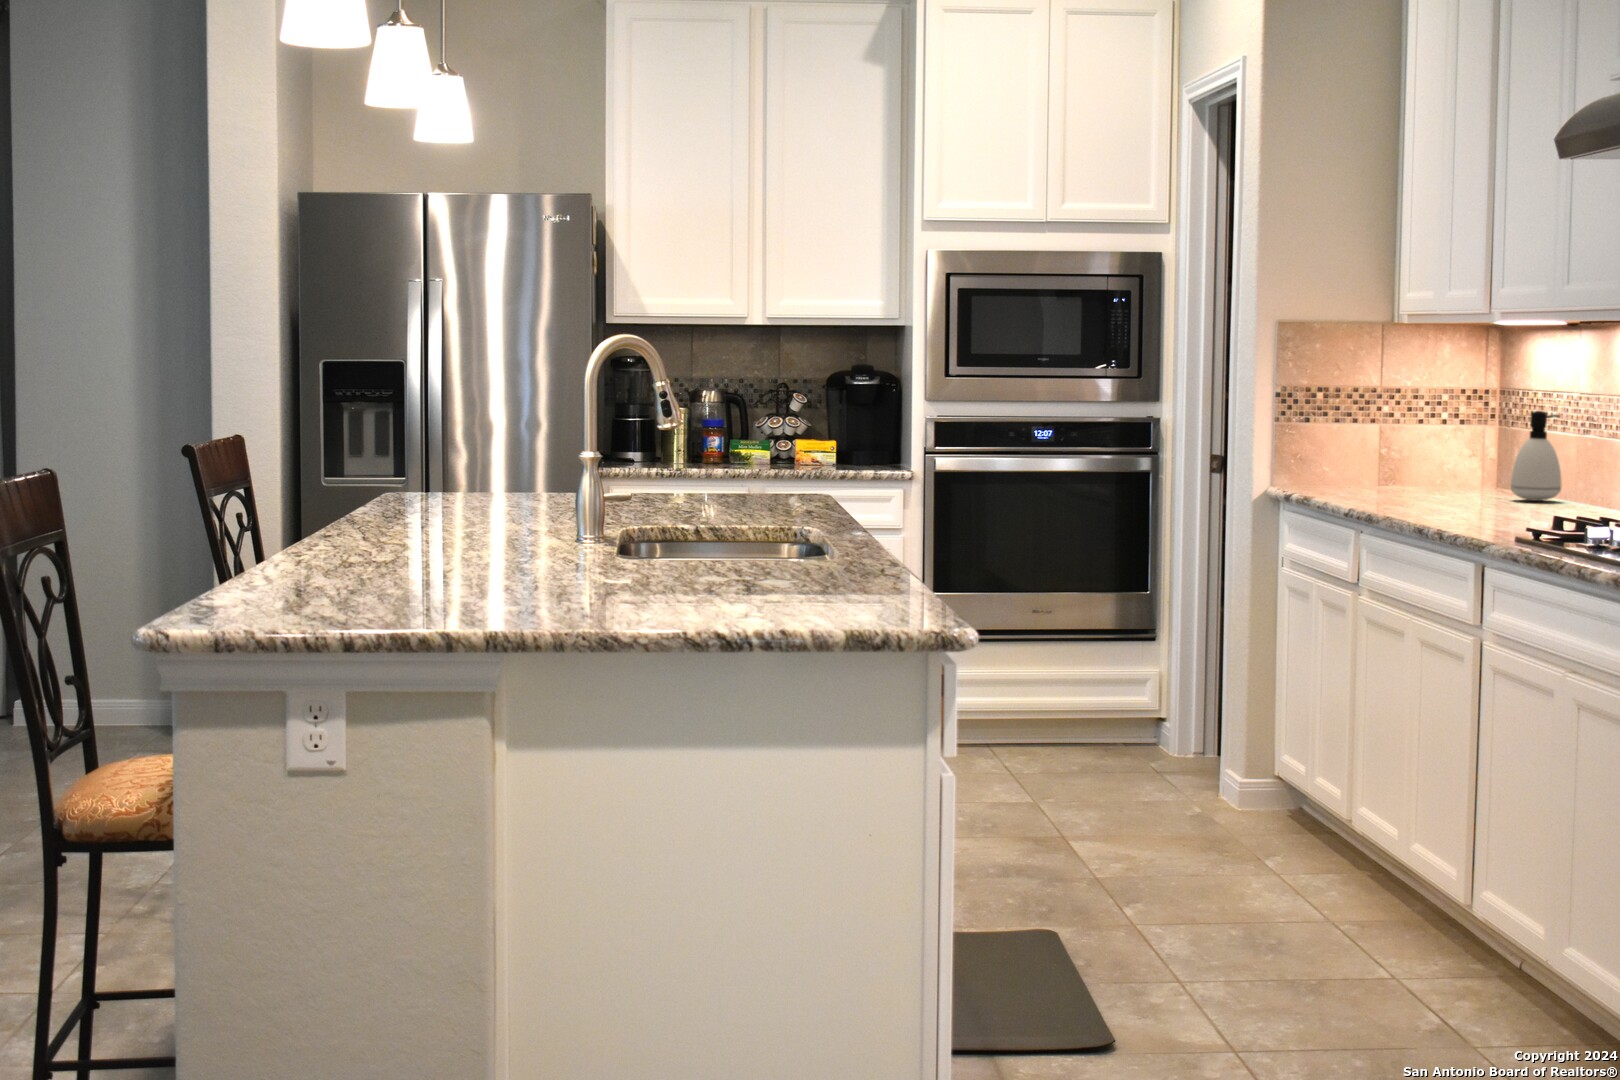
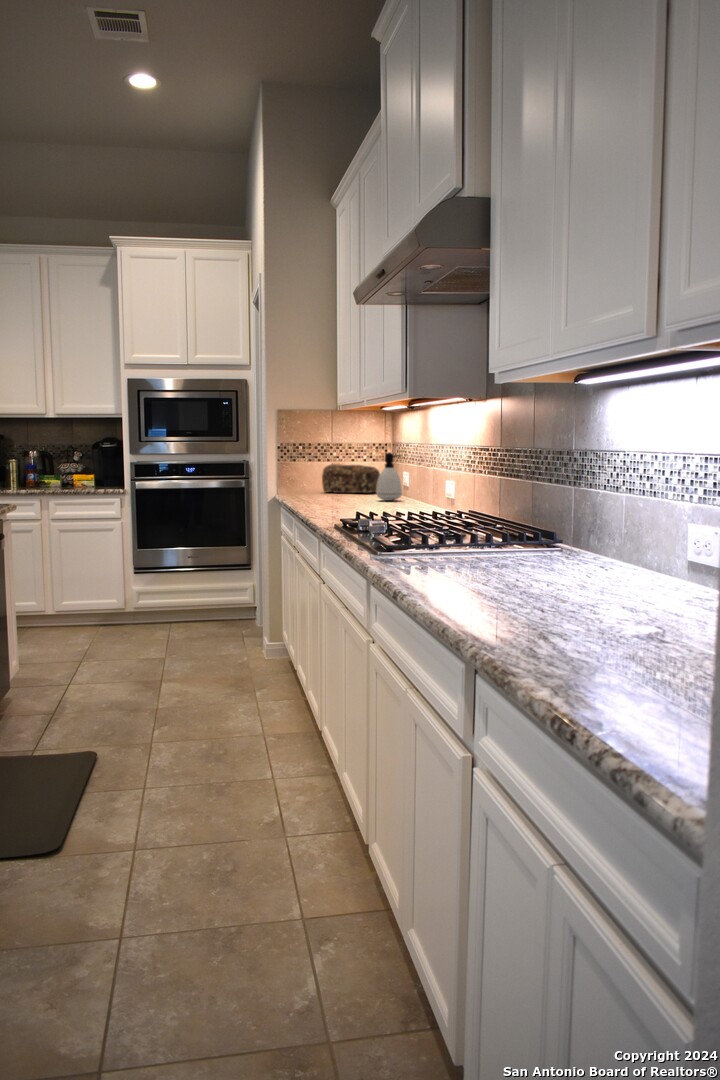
bread loaf: none [1367,428,1480,486] -> present [322,464,380,493]

